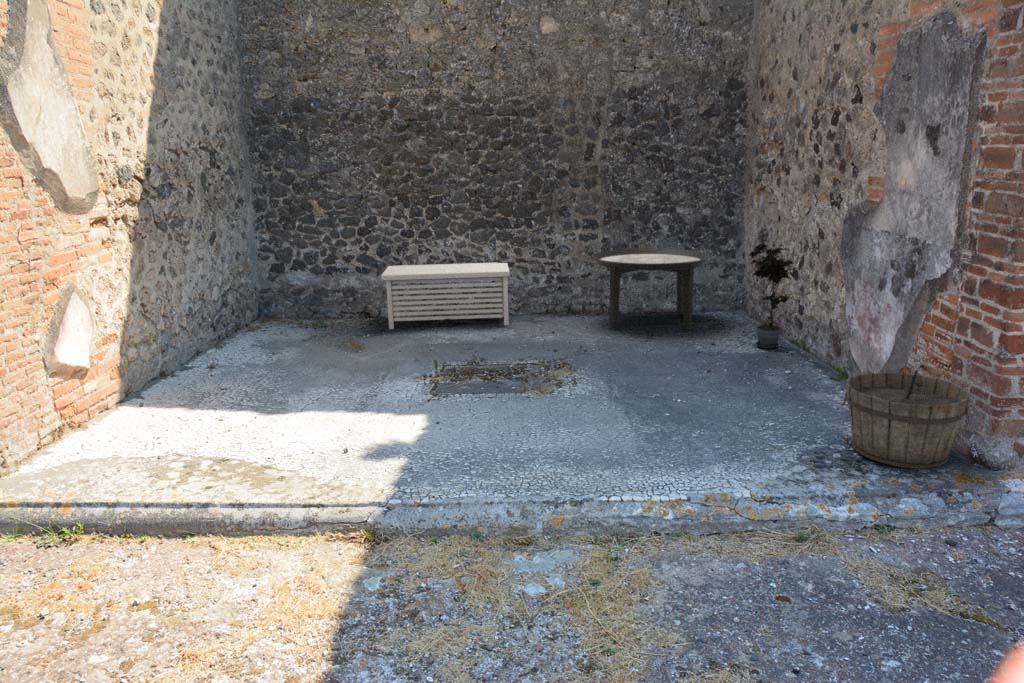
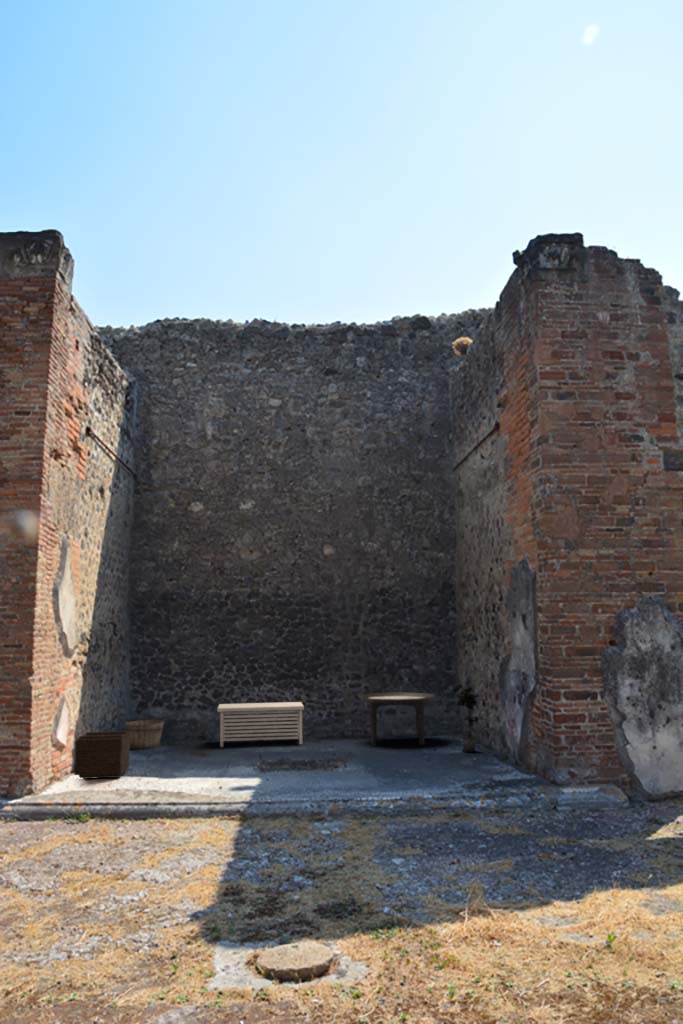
wooden crate: none [116,328,227,409] -> present [74,731,130,779]
wooden bucket: present [842,364,970,469] -> present [125,717,163,749]

